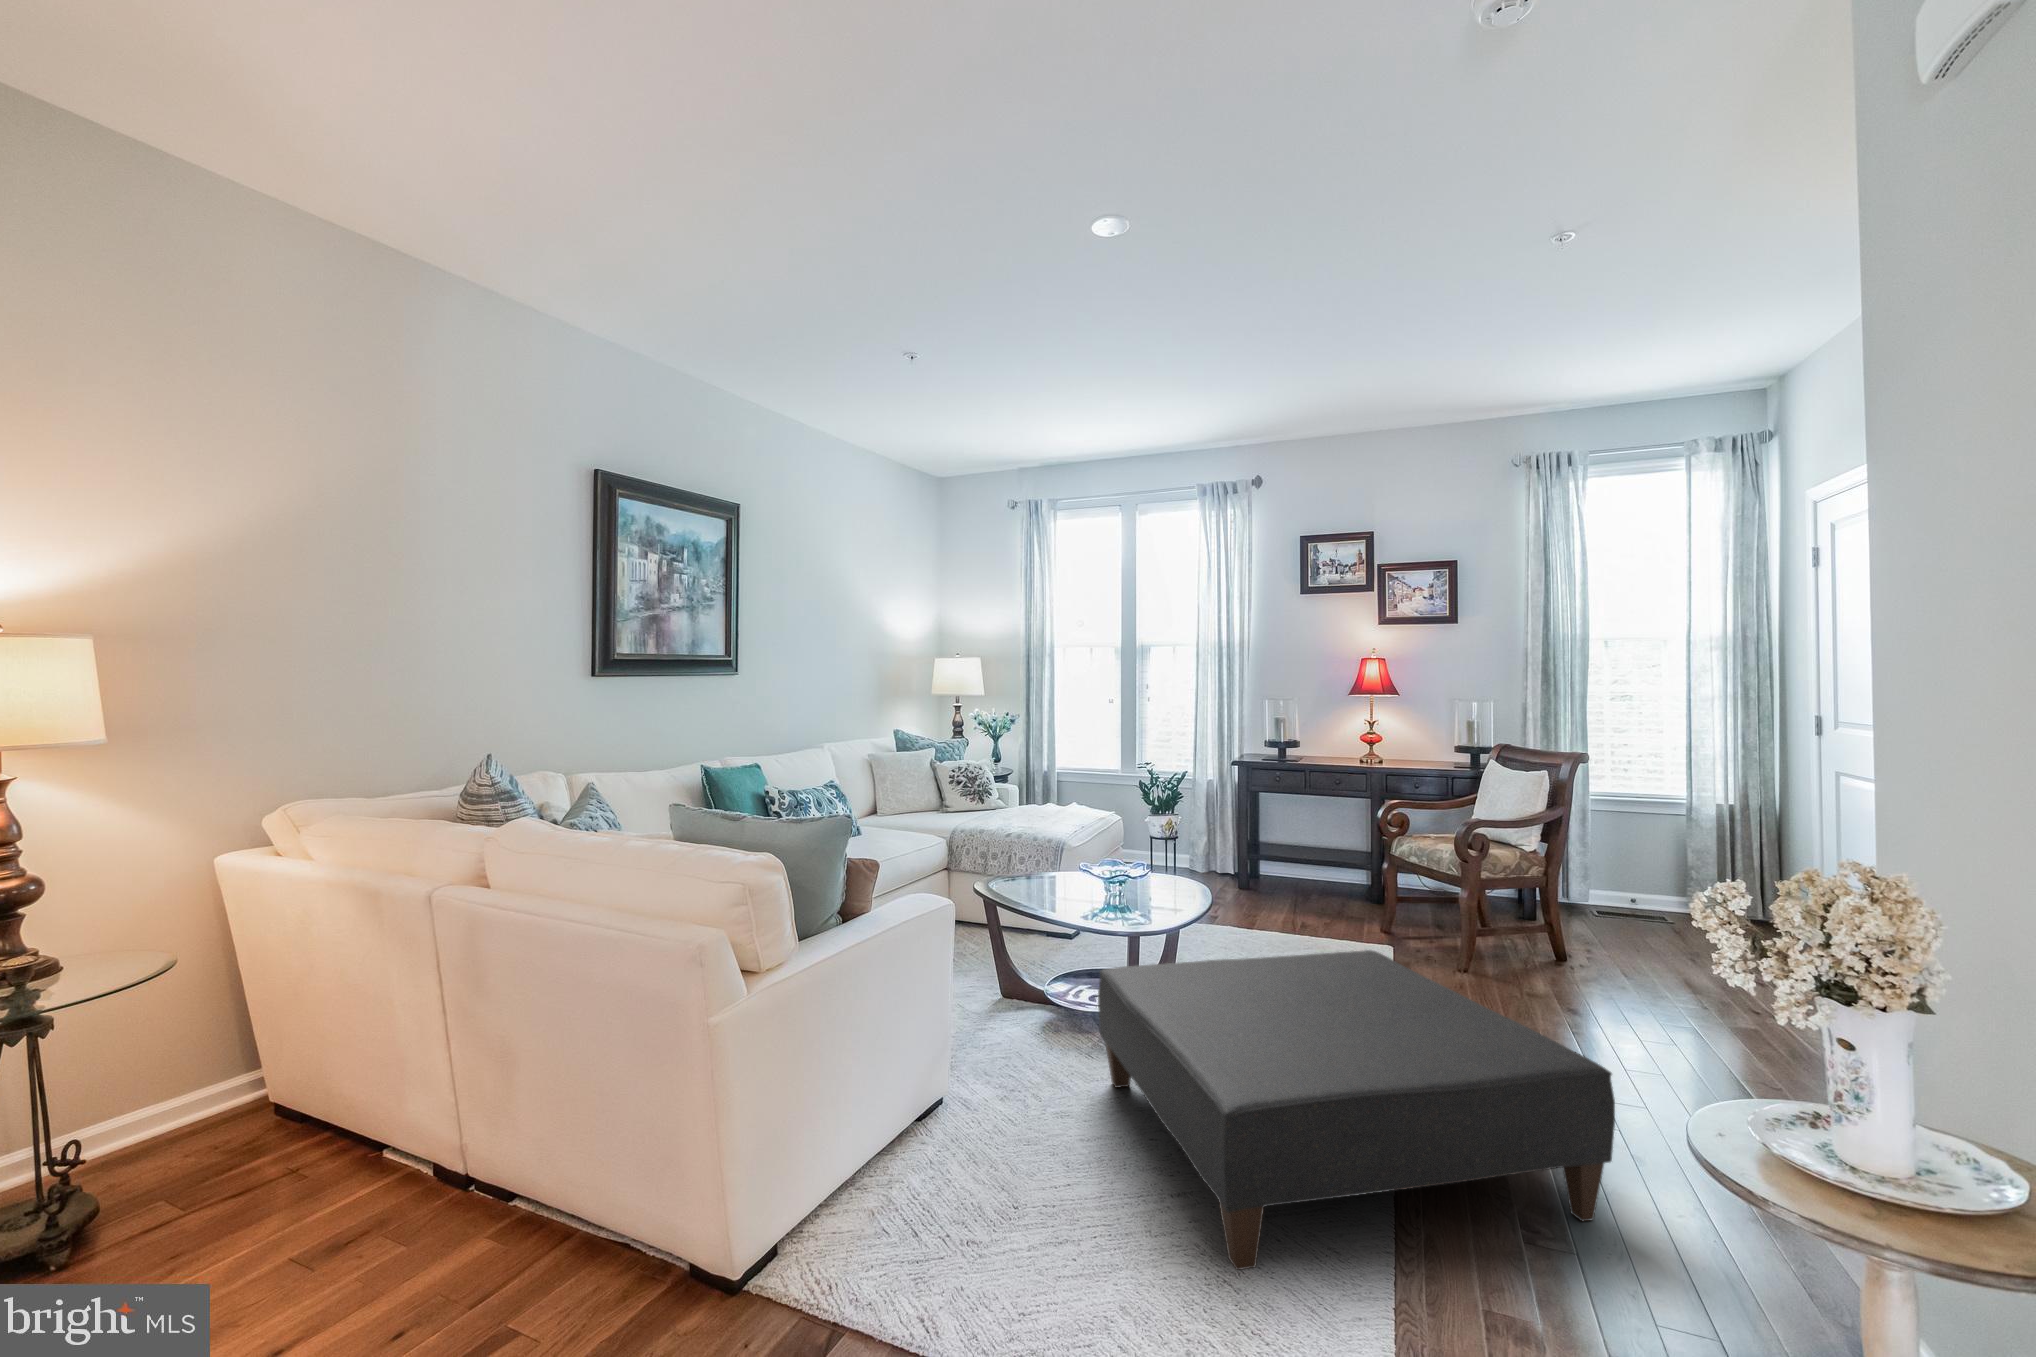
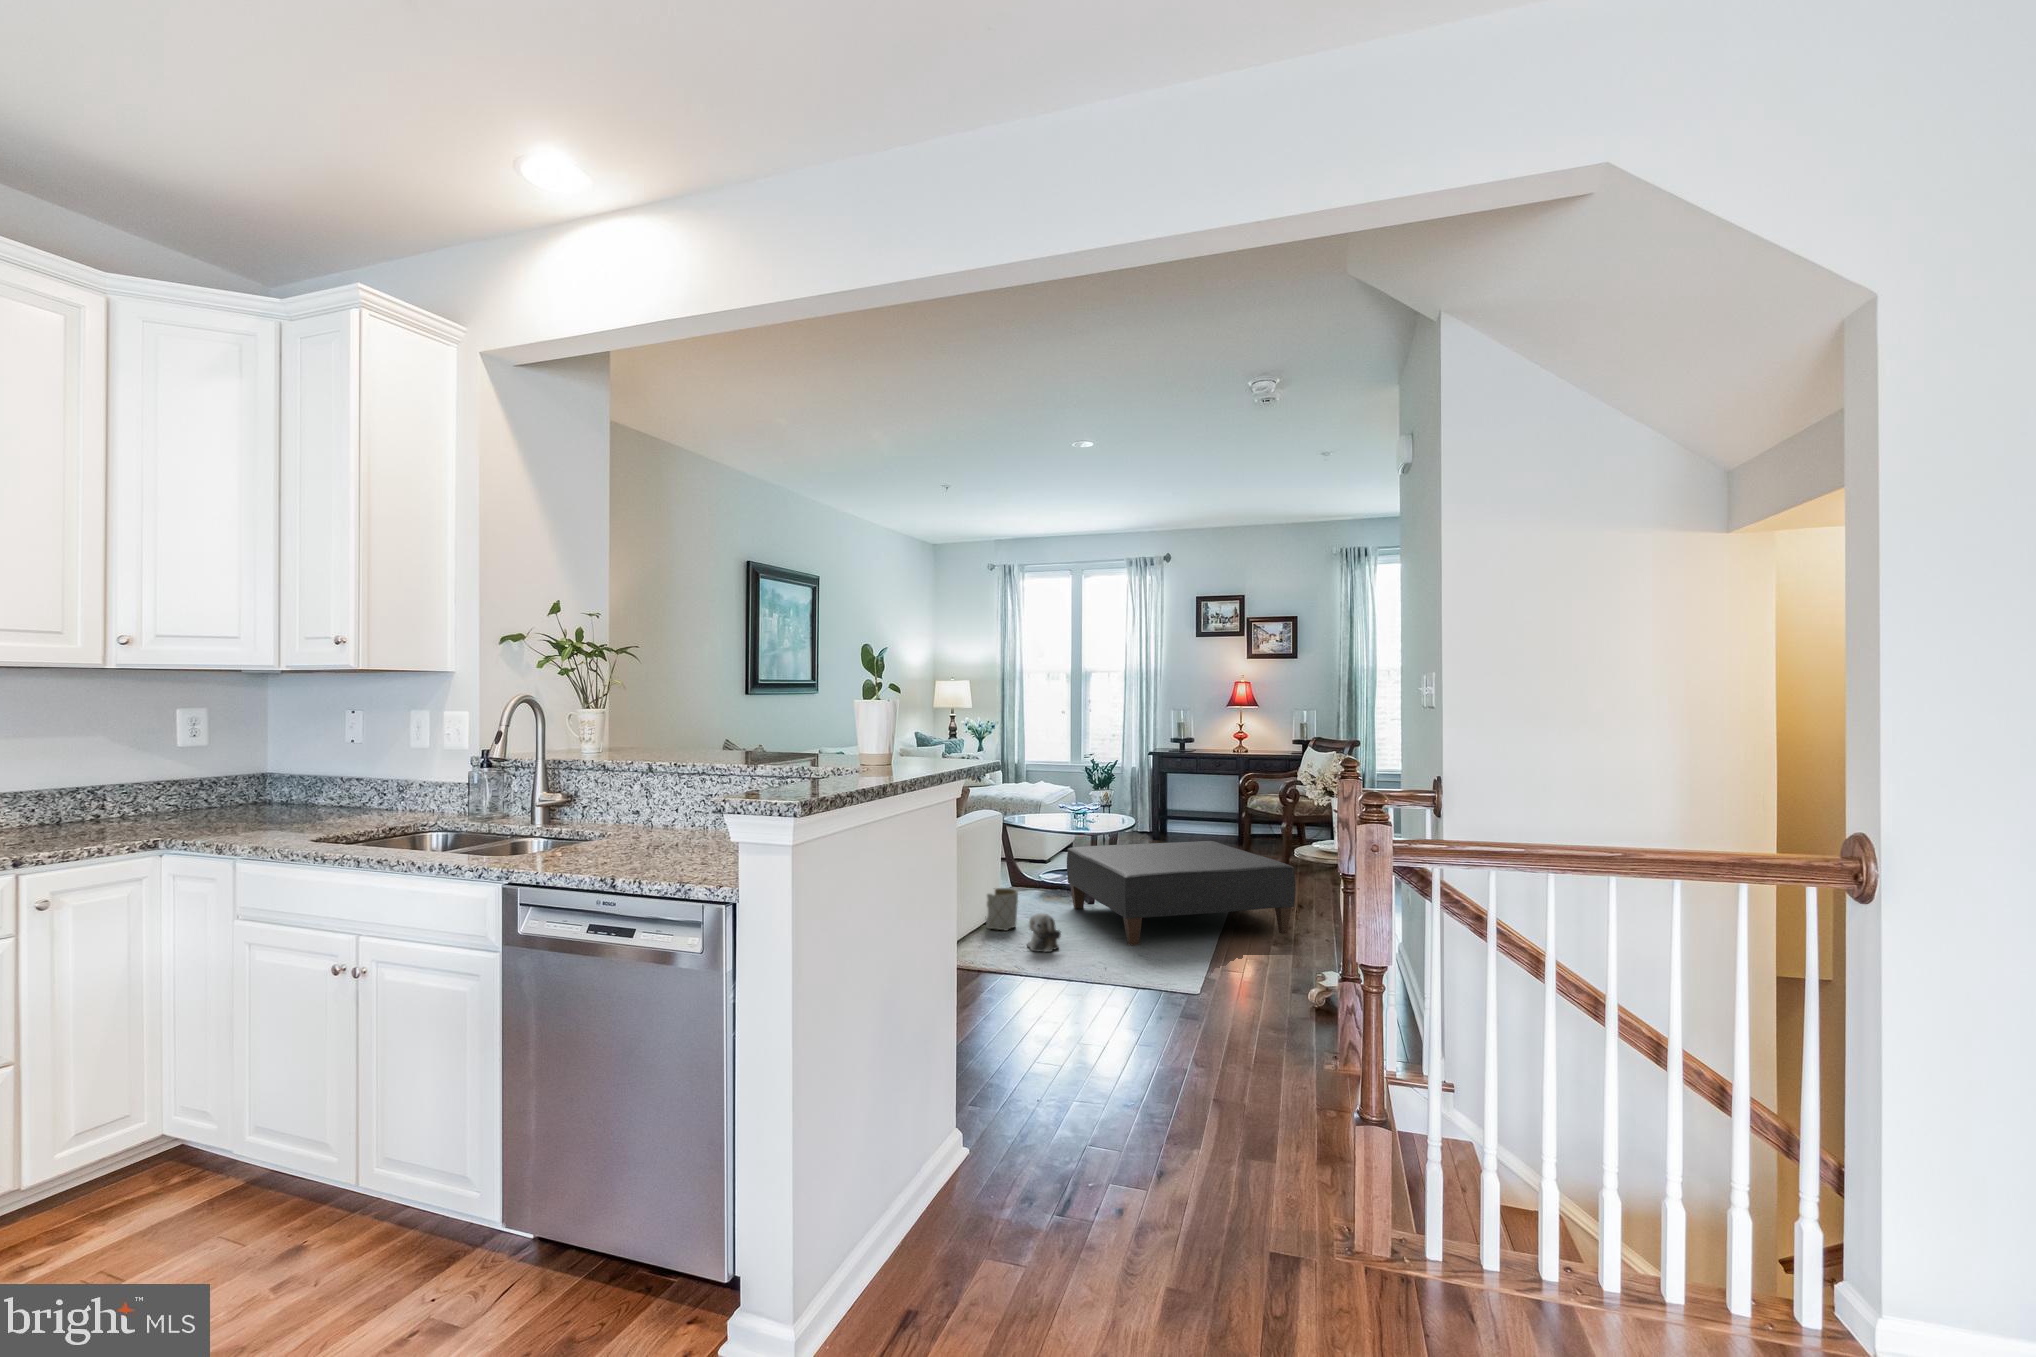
planter: none [918,1073,989,1180] -> present [986,888,1018,931]
plush toy: none [990,1196,1069,1305] -> present [1027,913,1061,952]

